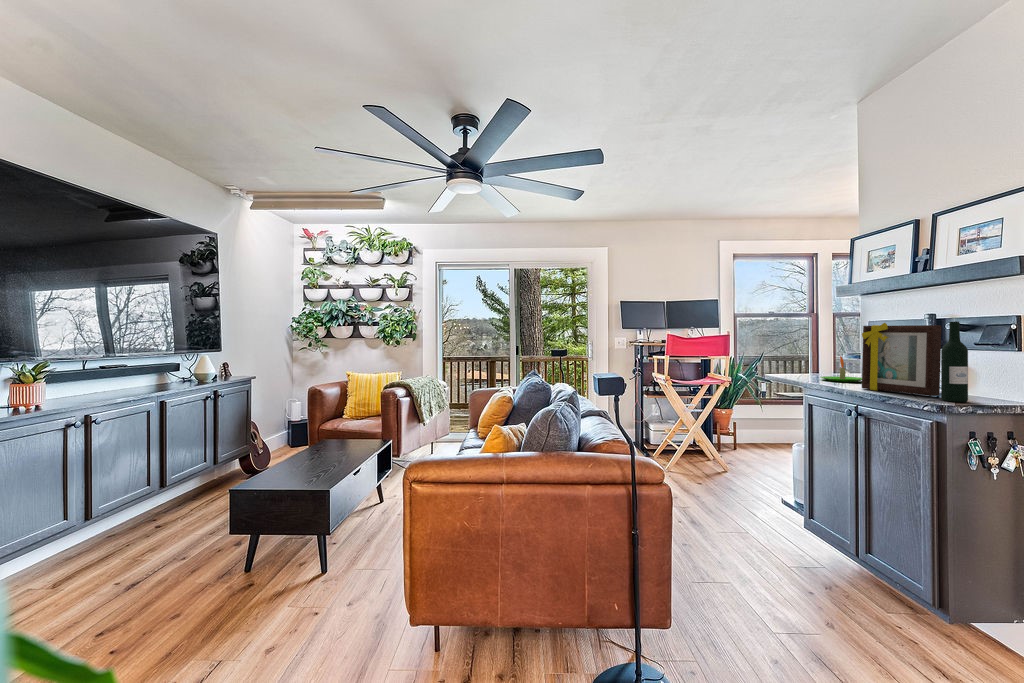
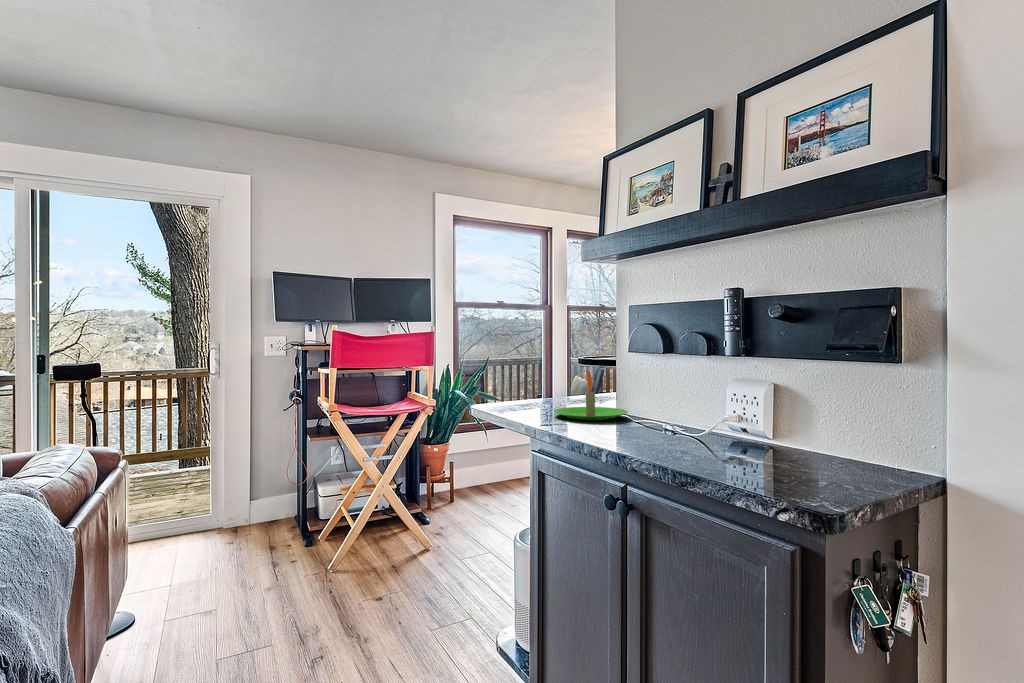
wine bottle: present [941,321,968,402] -> none [803,290,859,490]
picture frame: present [862,323,941,396] -> none [630,297,787,468]

